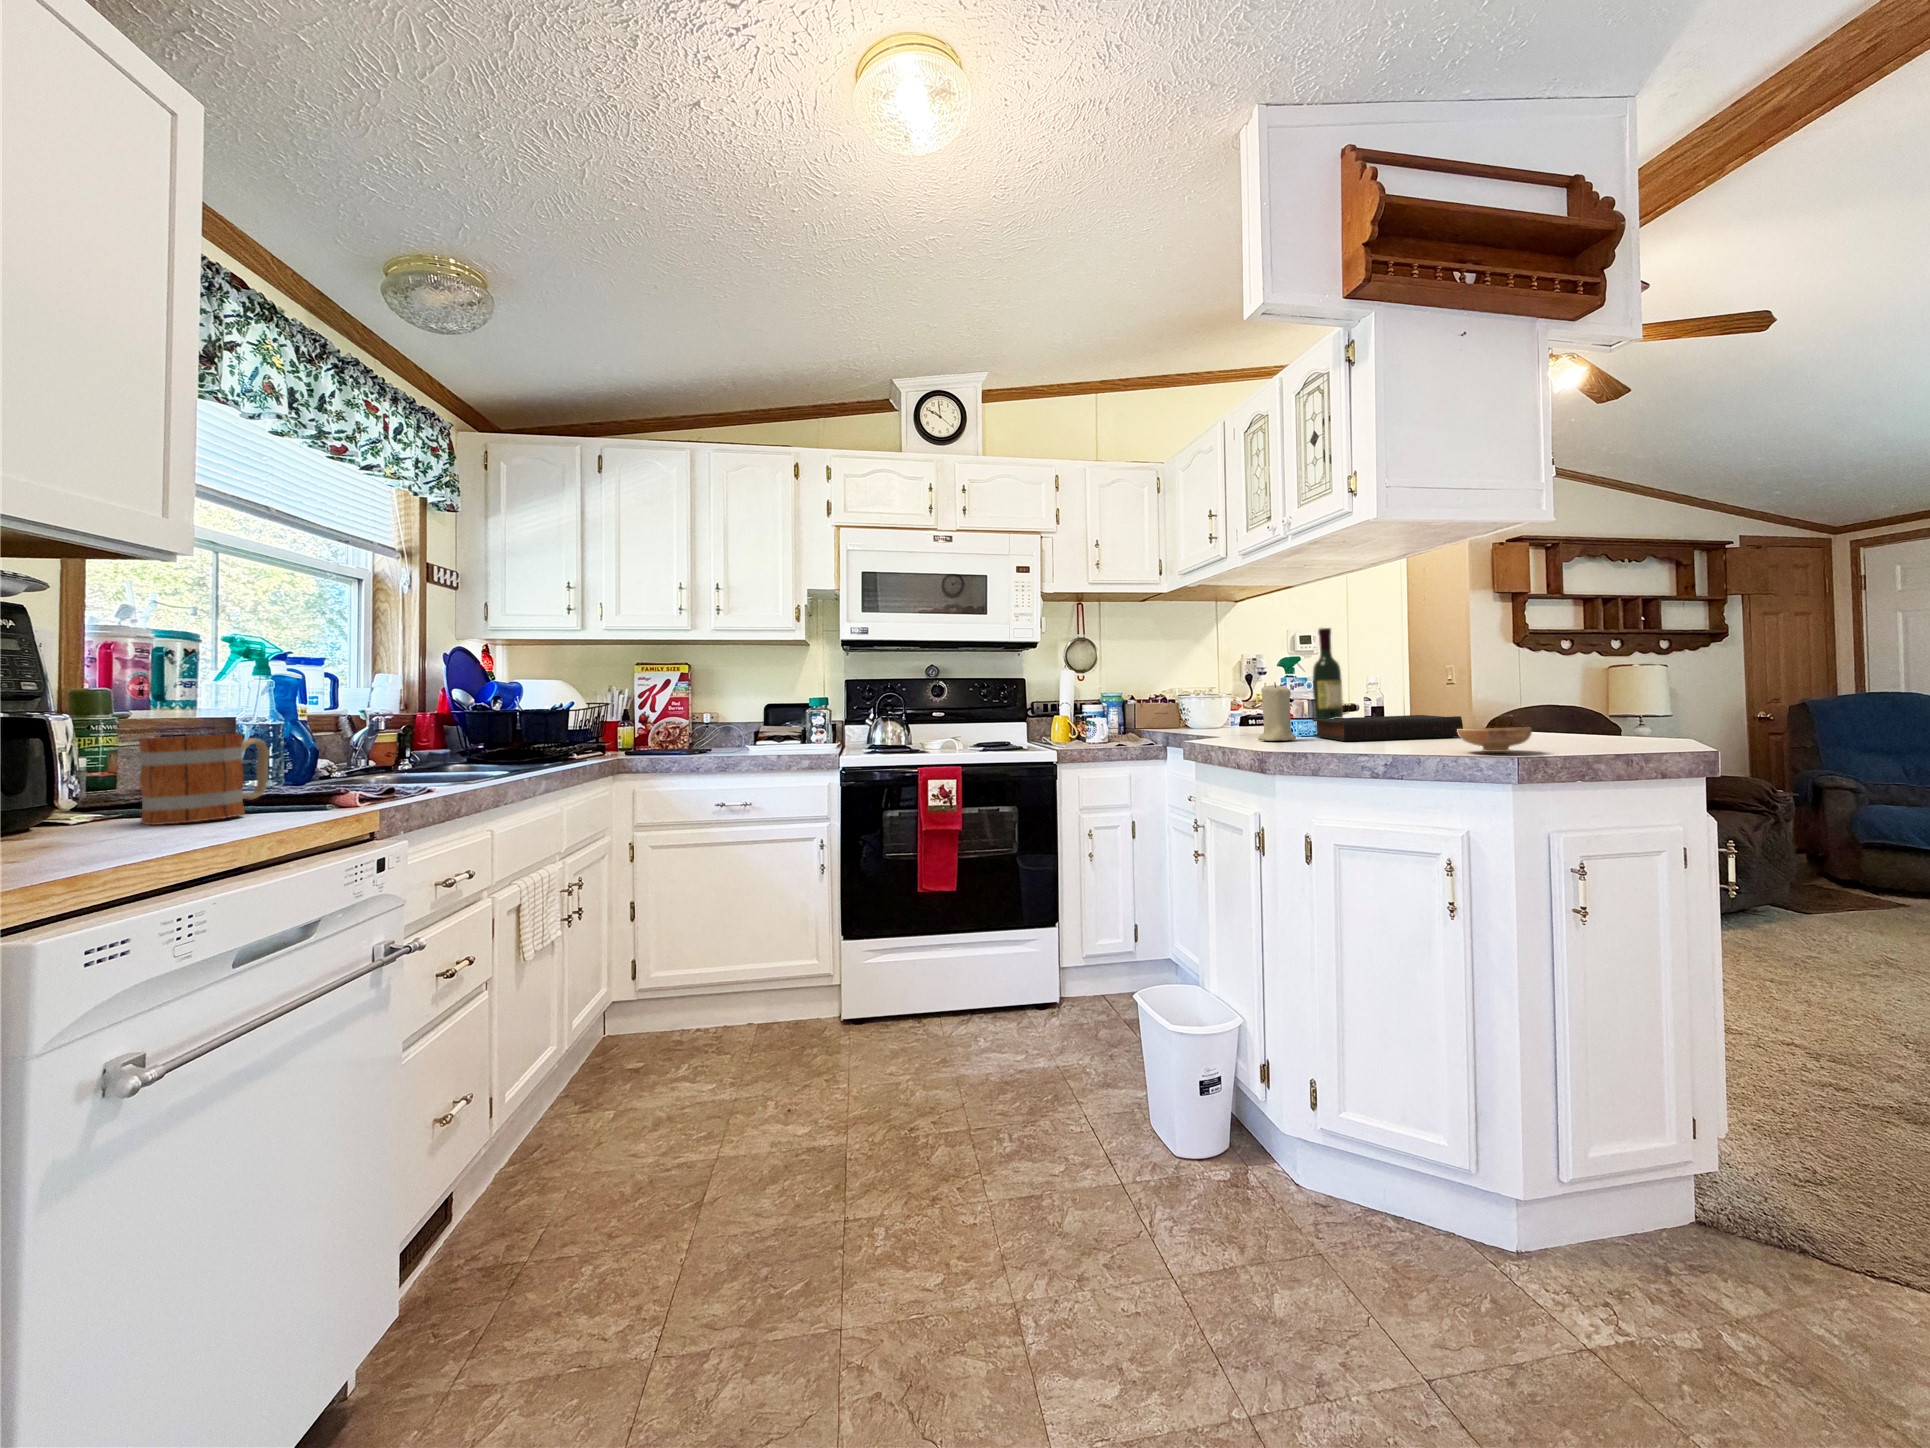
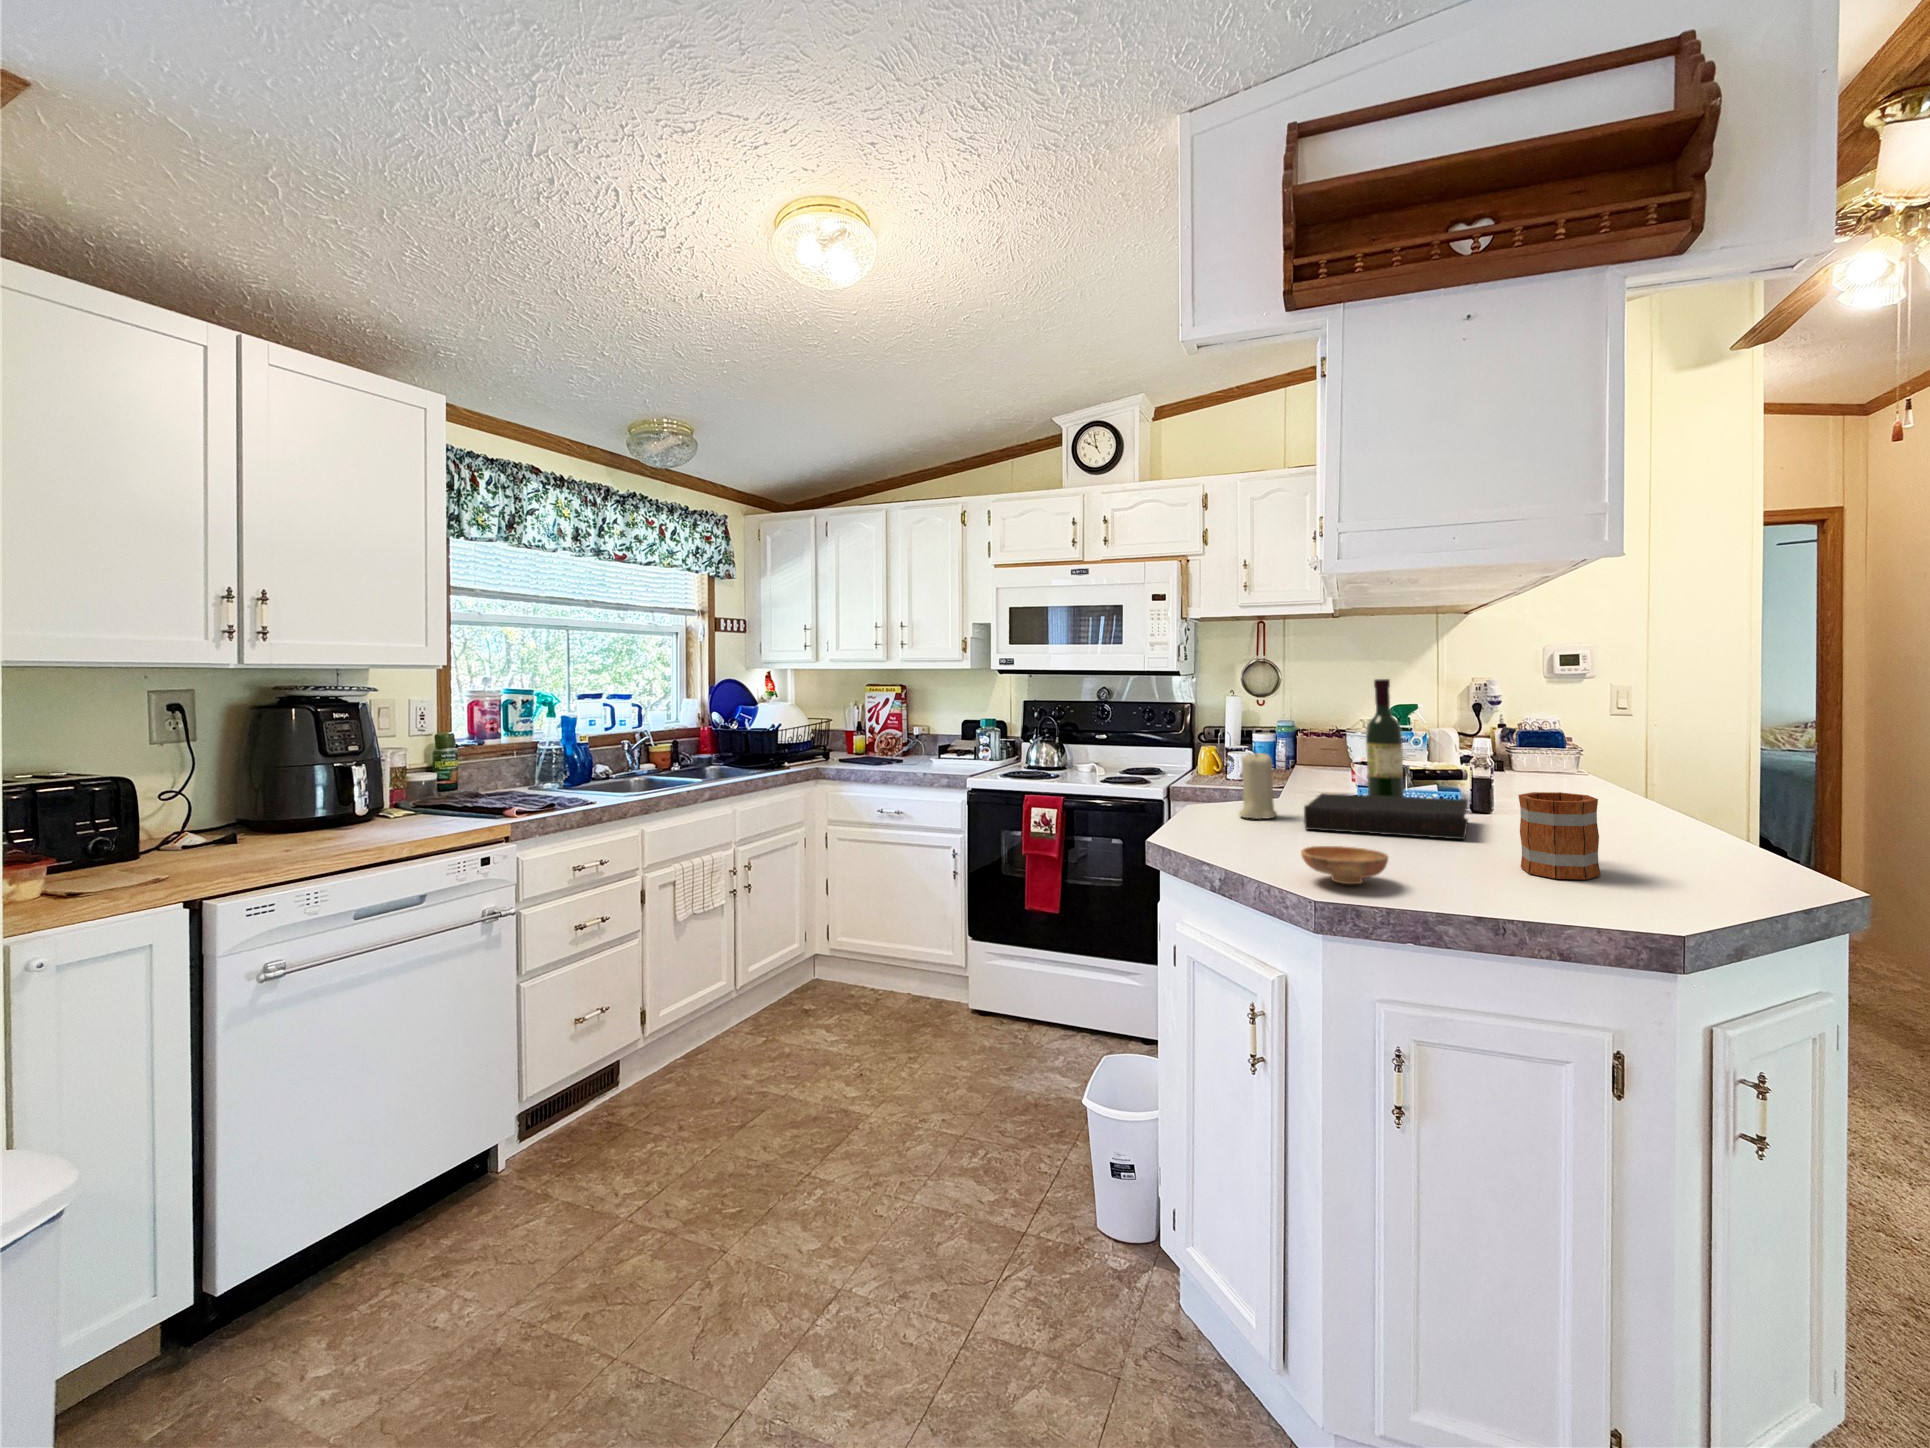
mug: present [139,734,269,825] -> present [1518,792,1600,880]

